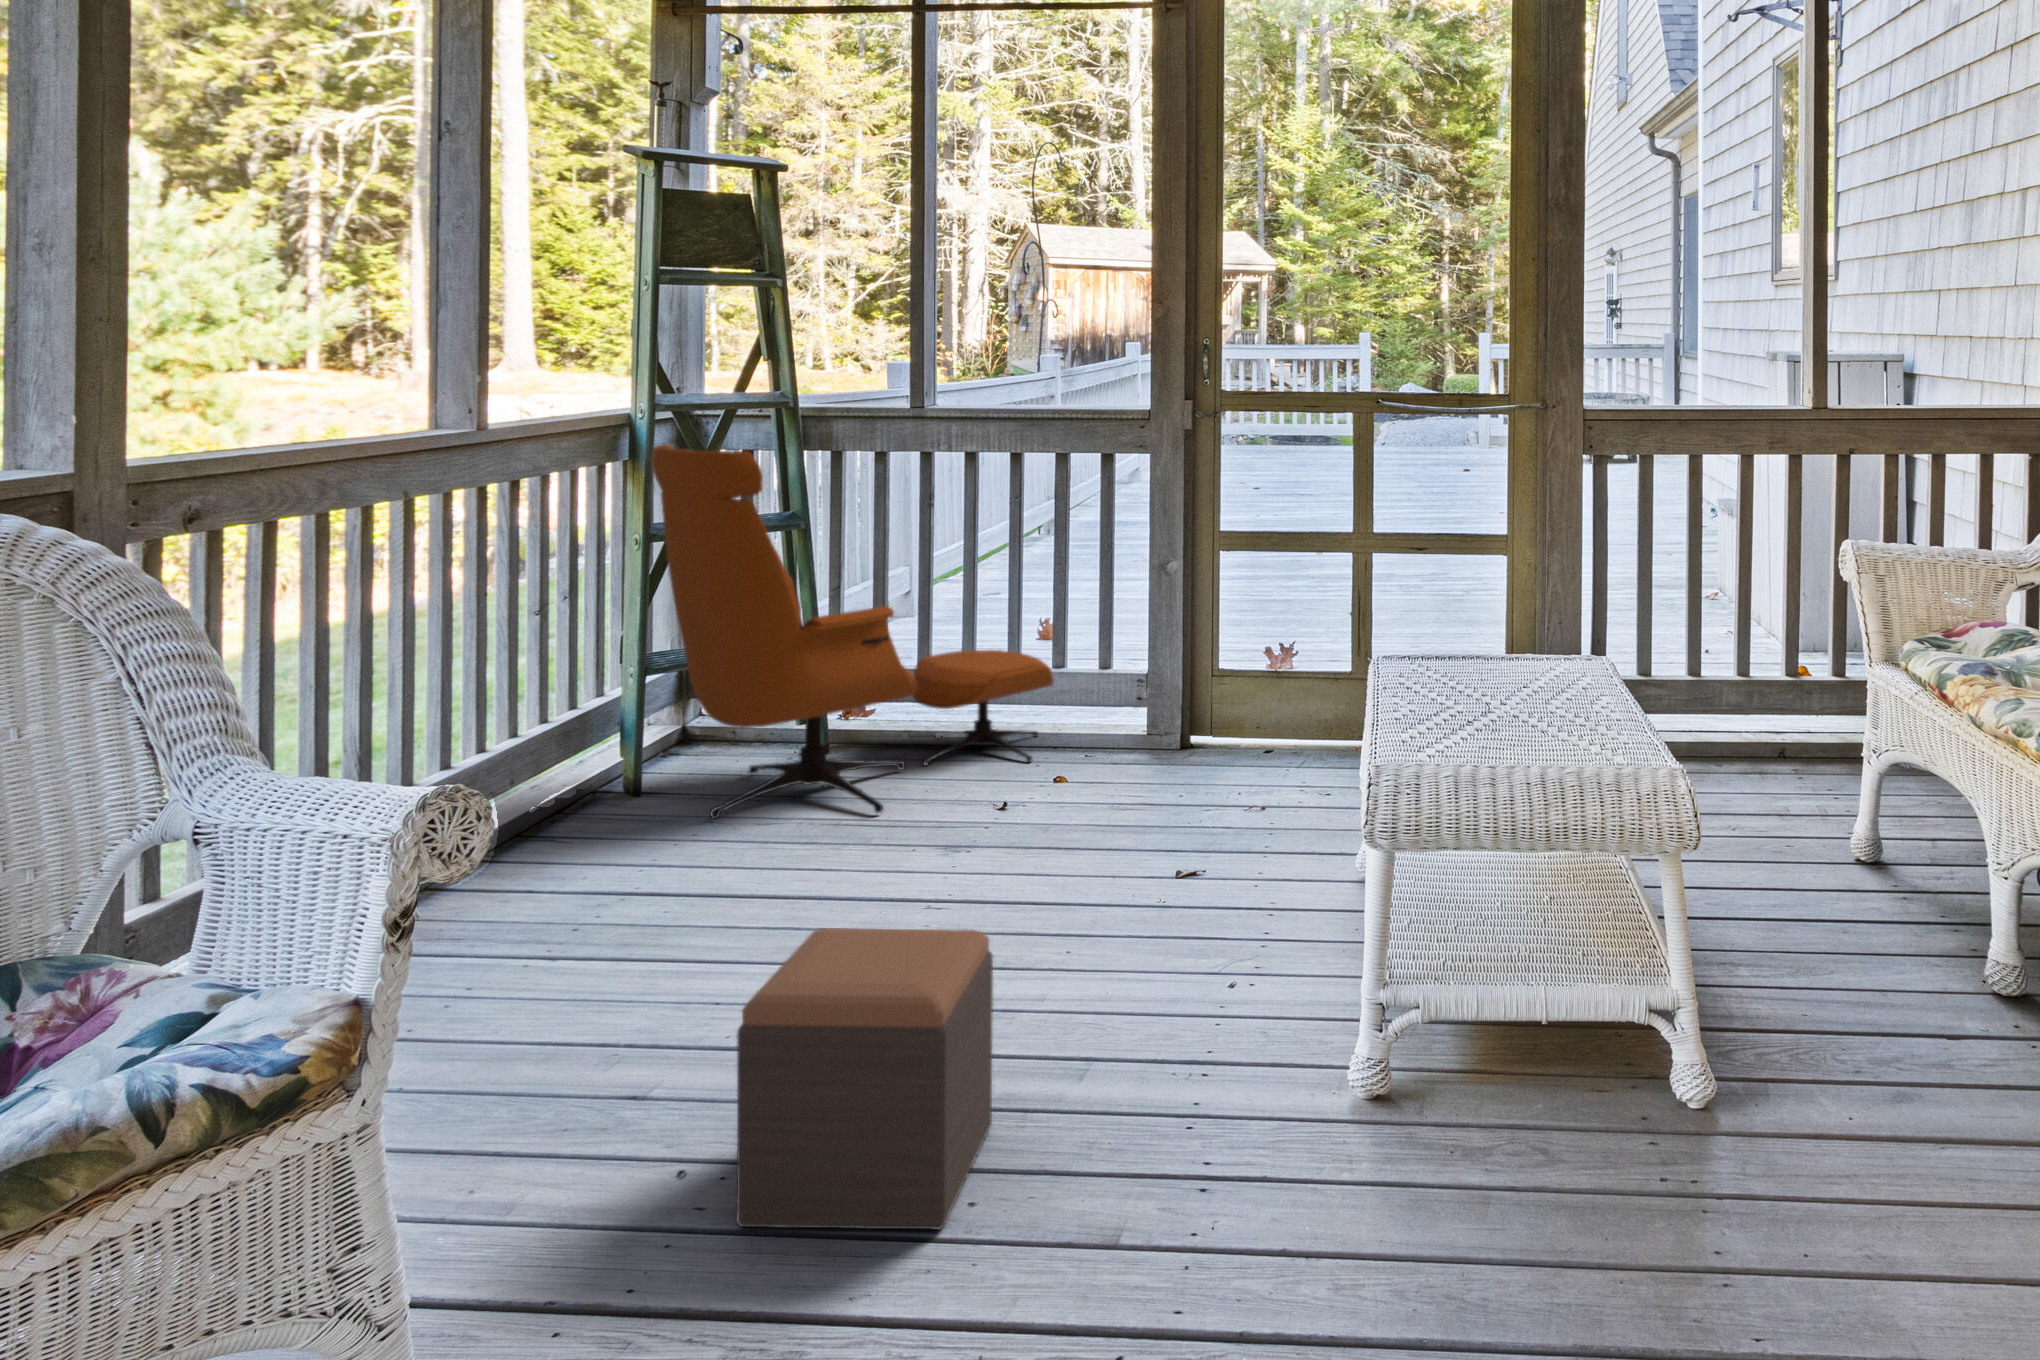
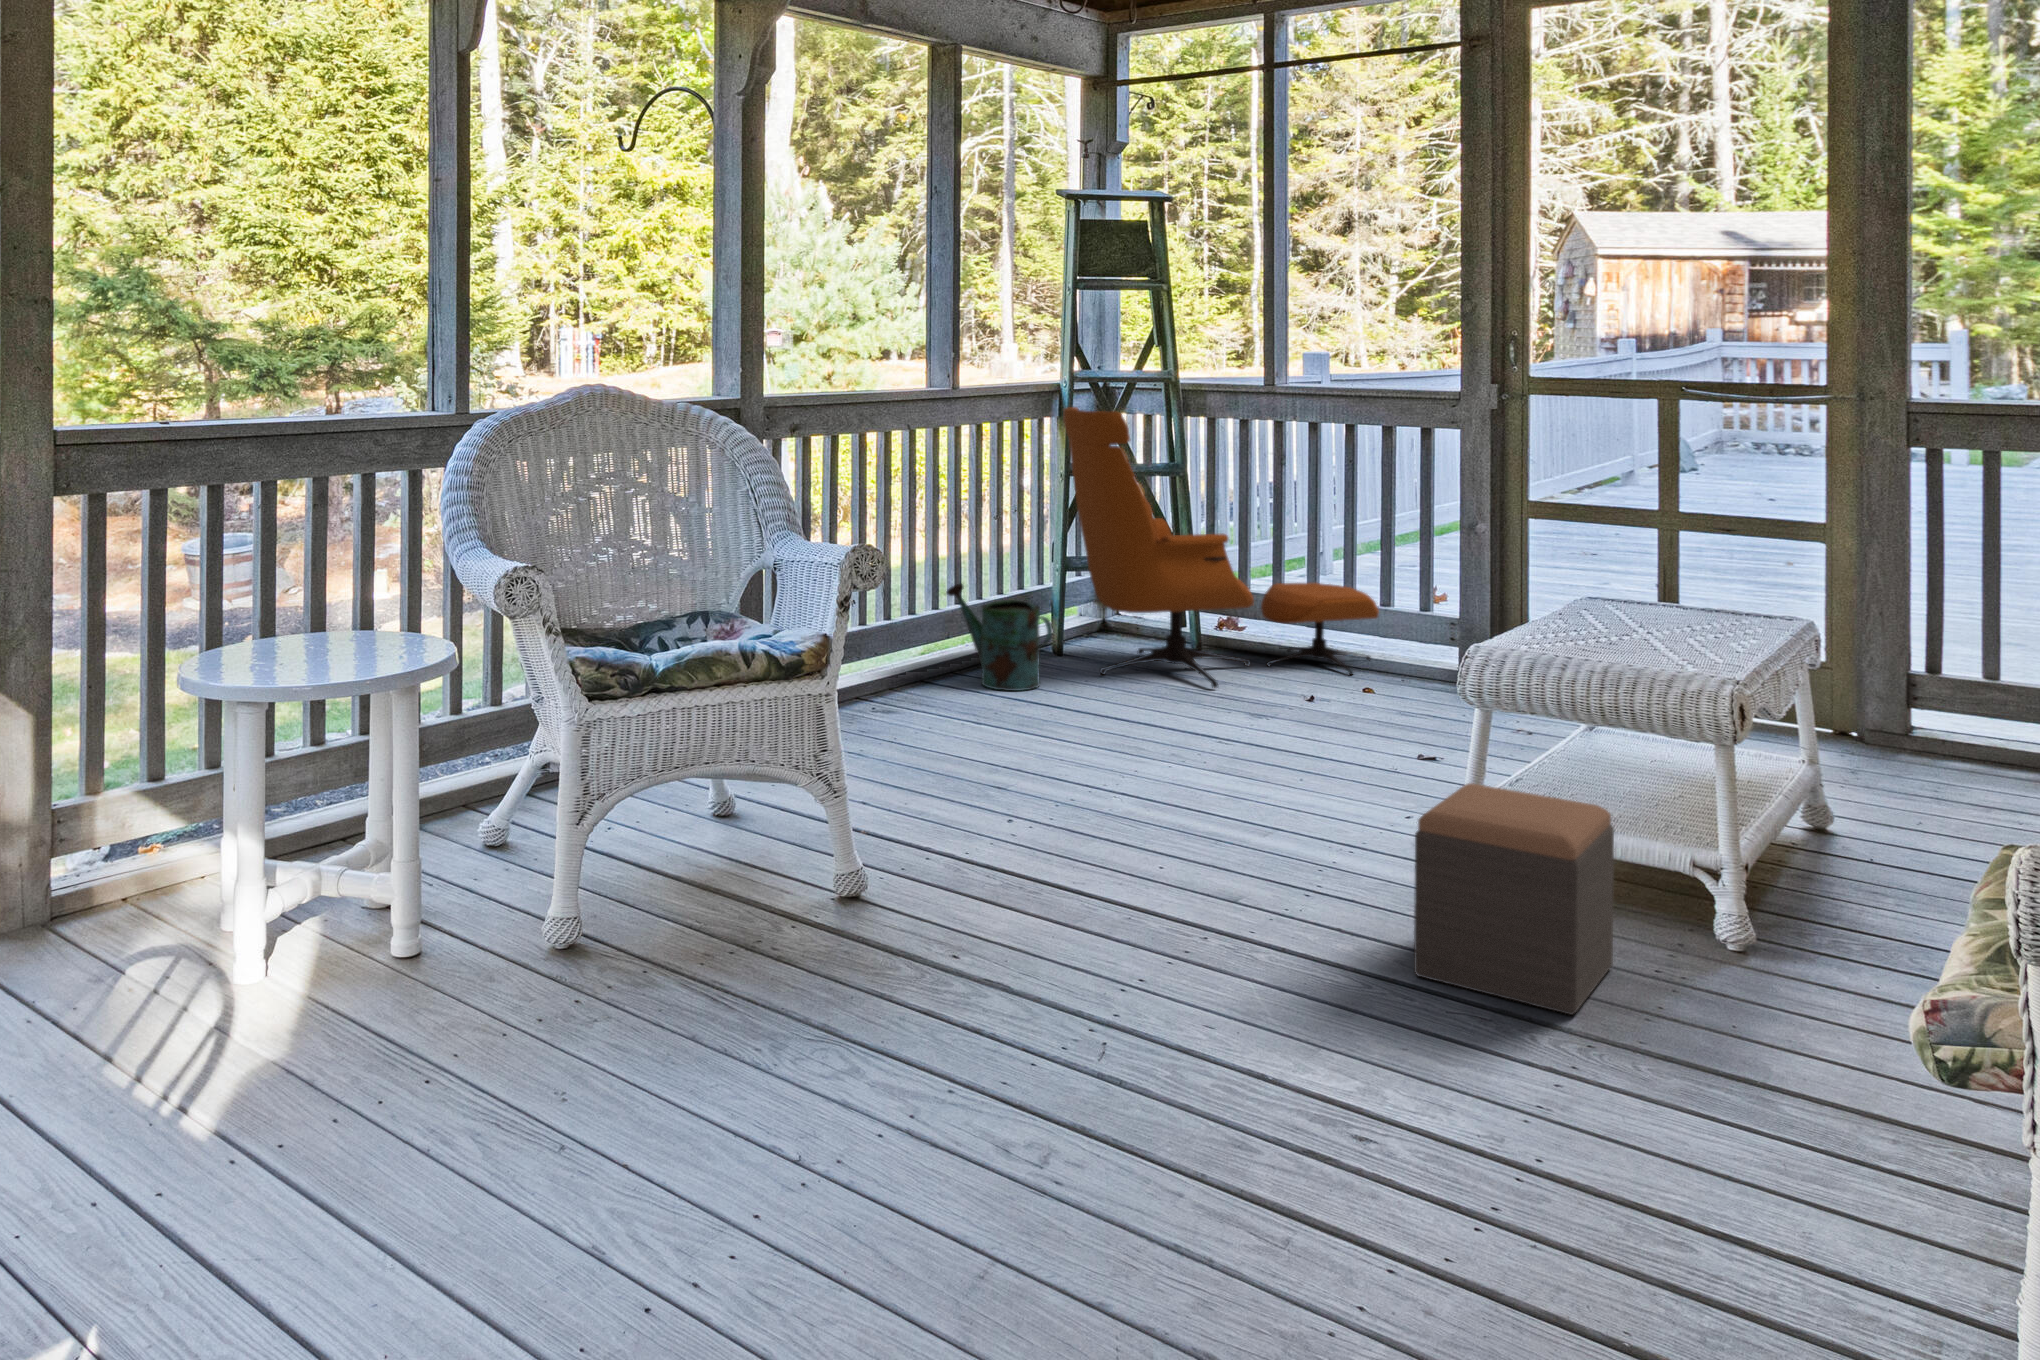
watering can: none [464,717,652,875] -> present [947,584,1053,691]
footstool: present [737,928,993,1230] -> present [1414,783,1614,1015]

